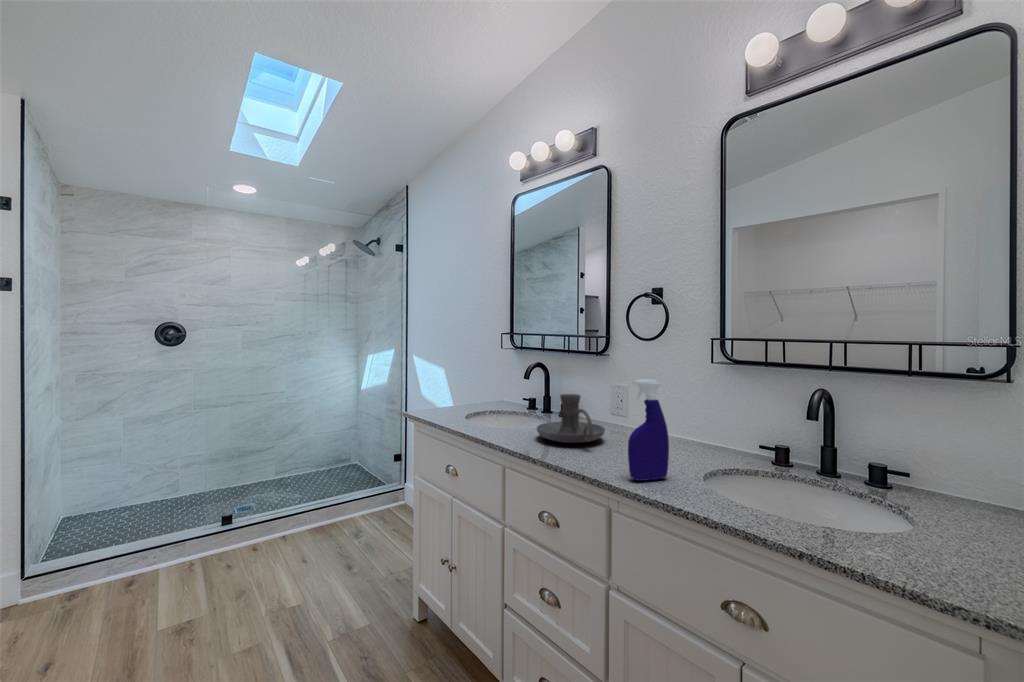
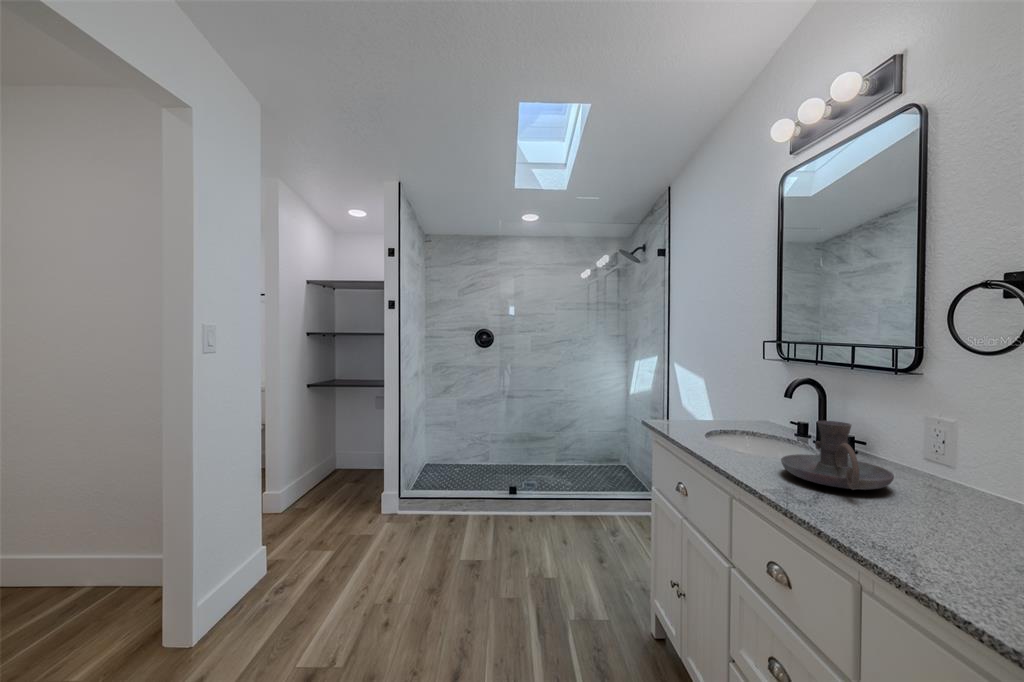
spray bottle: present [628,379,669,481] -> none [894,412,985,572]

